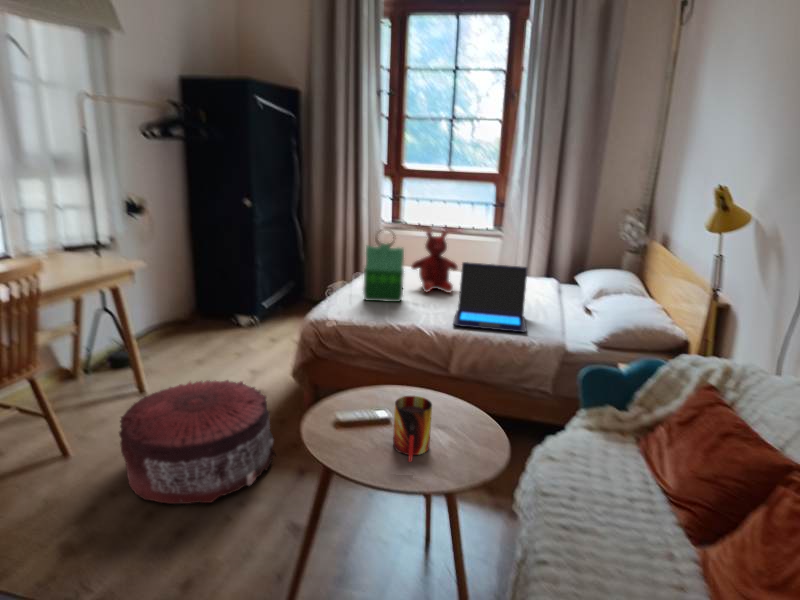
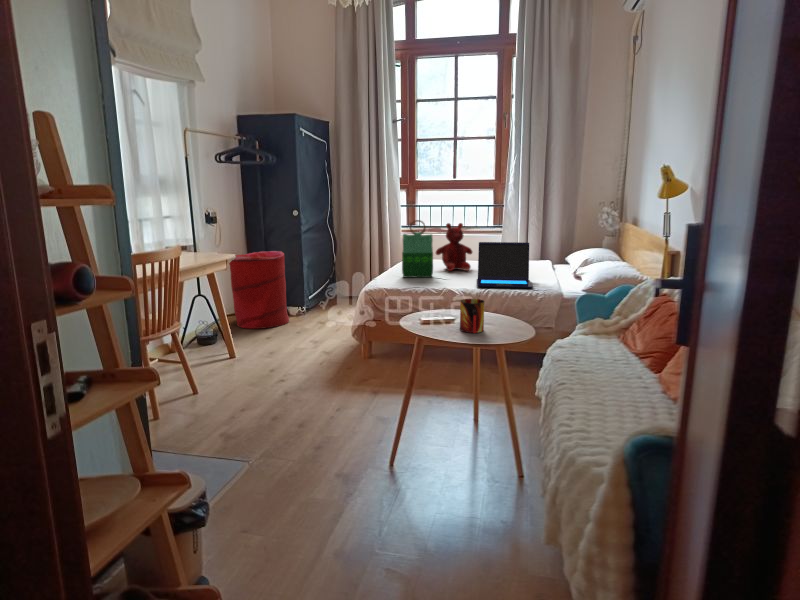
laundry hamper: none [161,247,237,344] -> present [229,251,290,329]
pouf: present [119,380,275,504] -> none [242,334,354,413]

